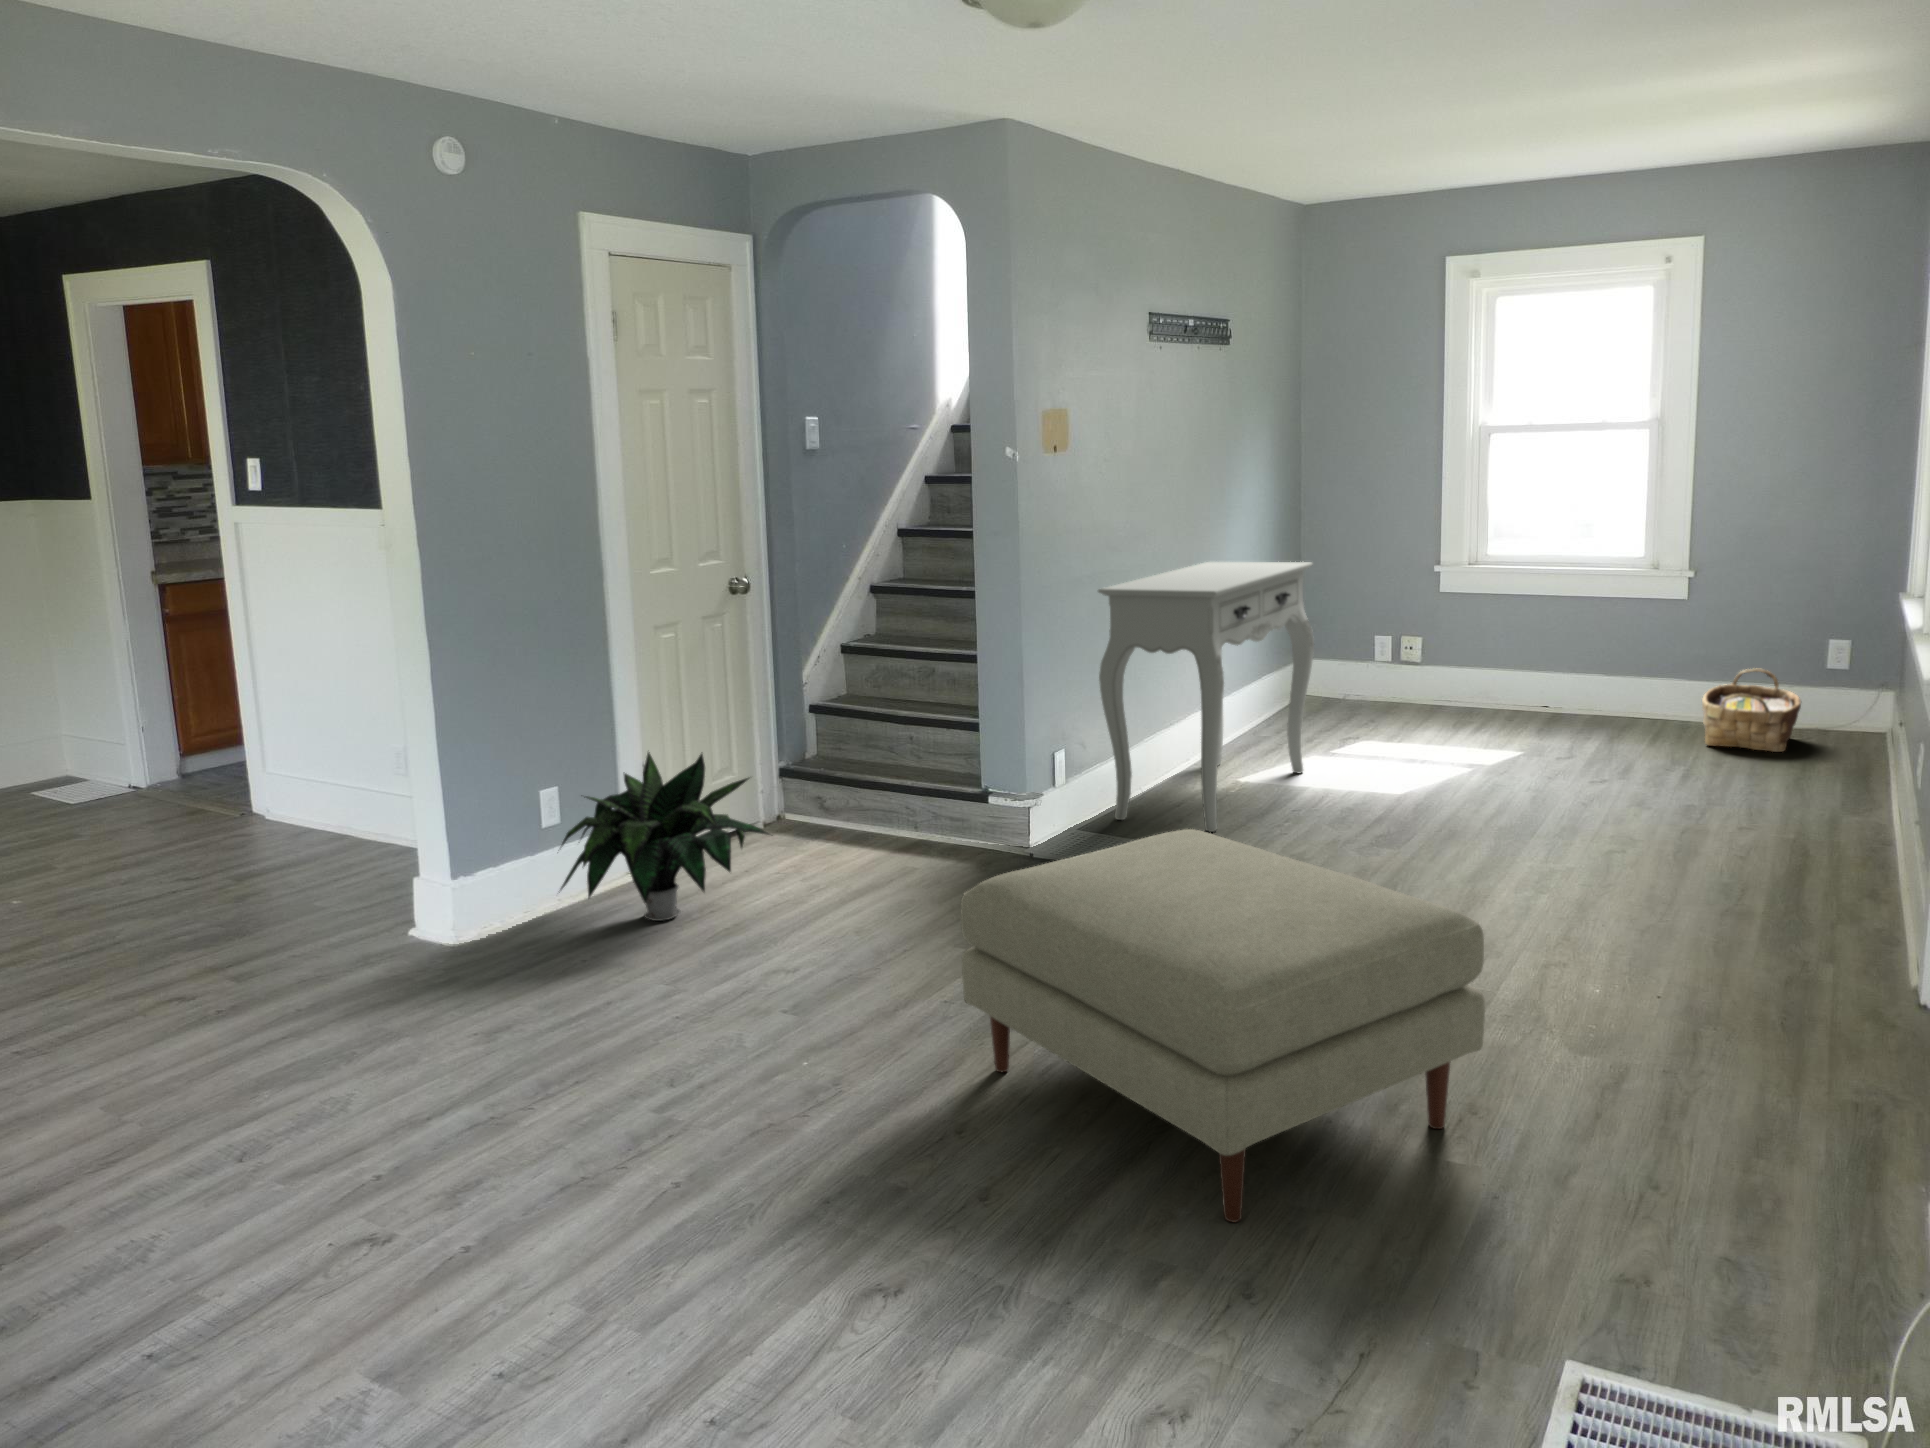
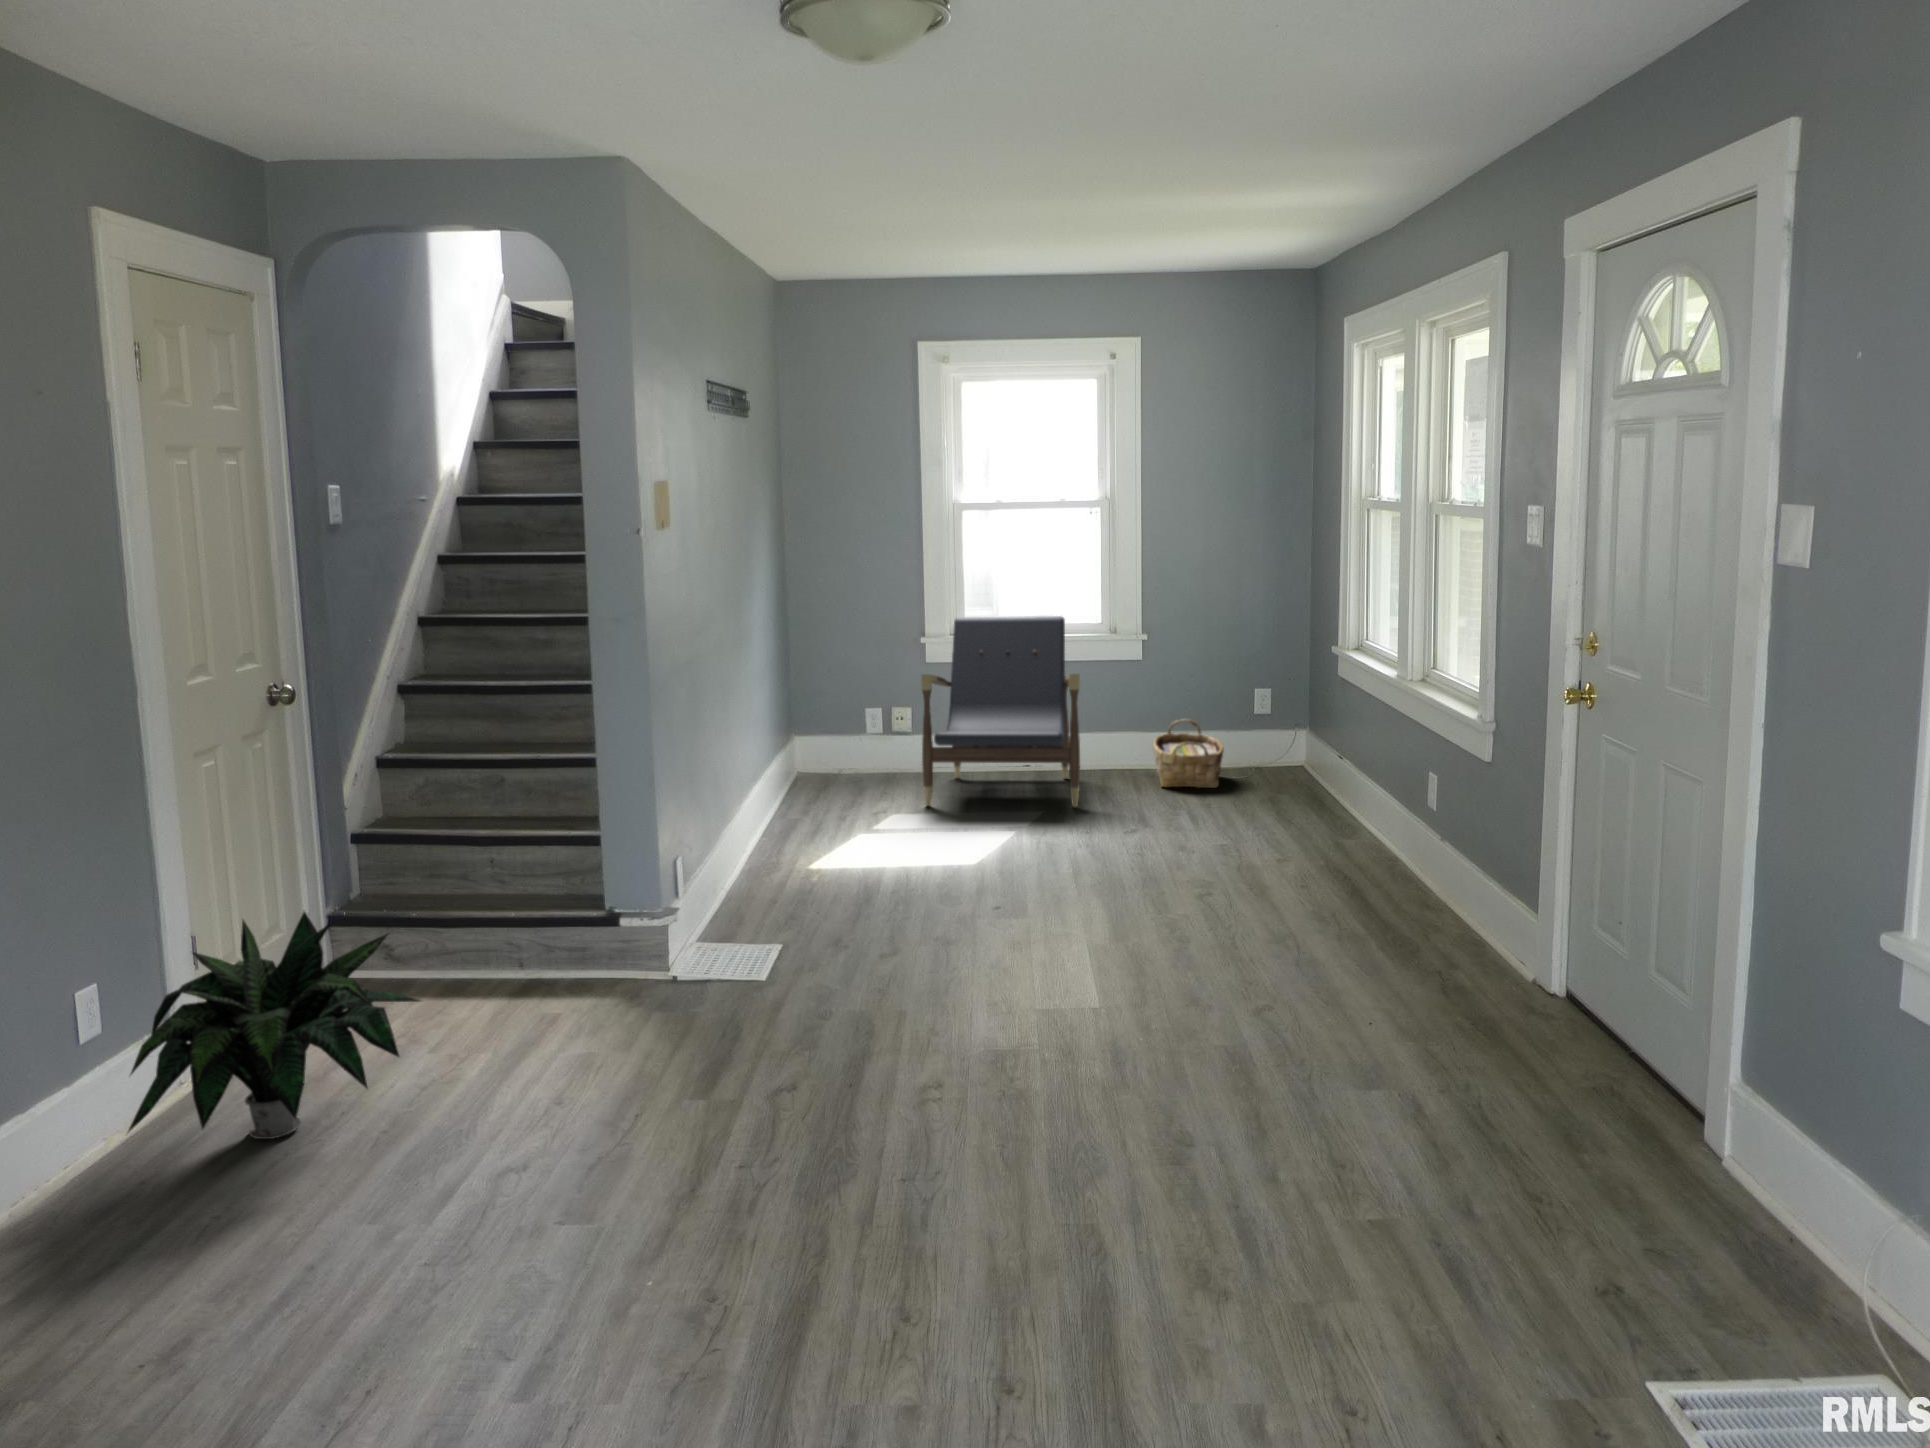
lounge chair: none [1403,543,1606,756] -> present [921,616,1080,807]
console table: present [1098,562,1314,832] -> none [707,642,871,922]
ottoman: present [960,829,1485,1222] -> none [826,924,1304,1300]

